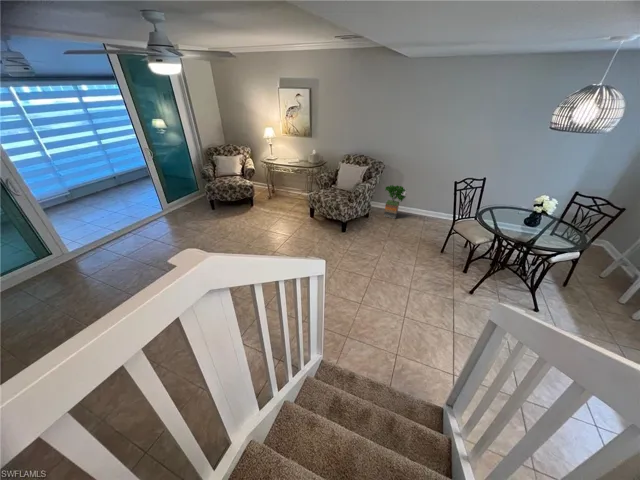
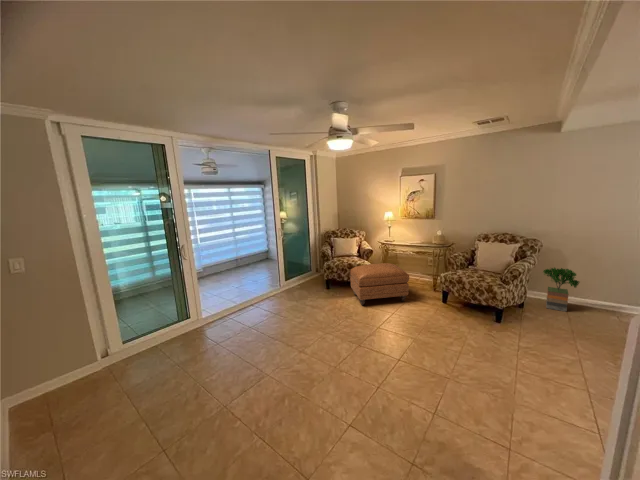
ottoman: none [231,183,283,224] -> present [350,263,409,305]

